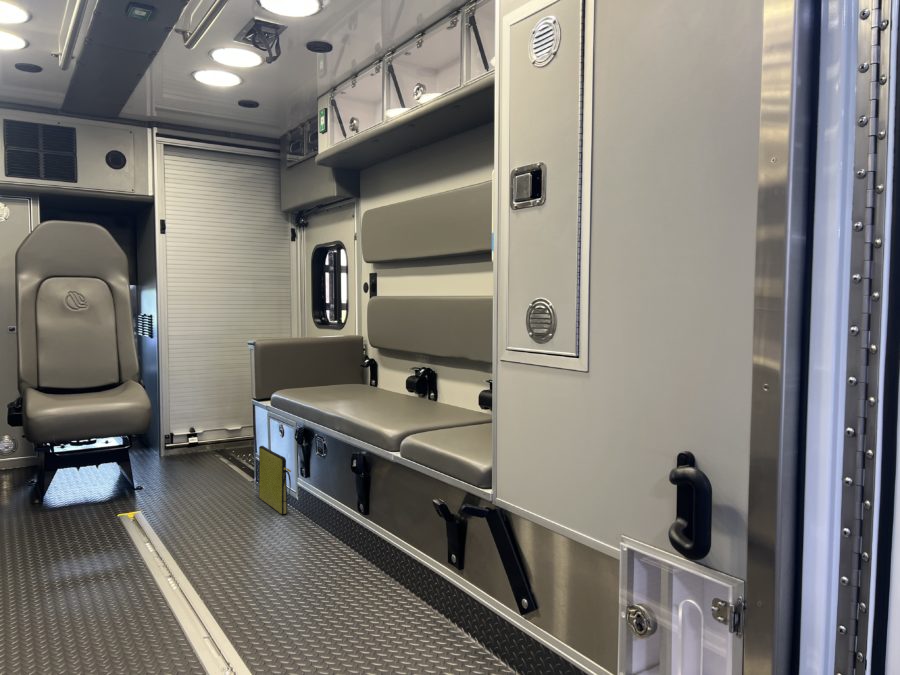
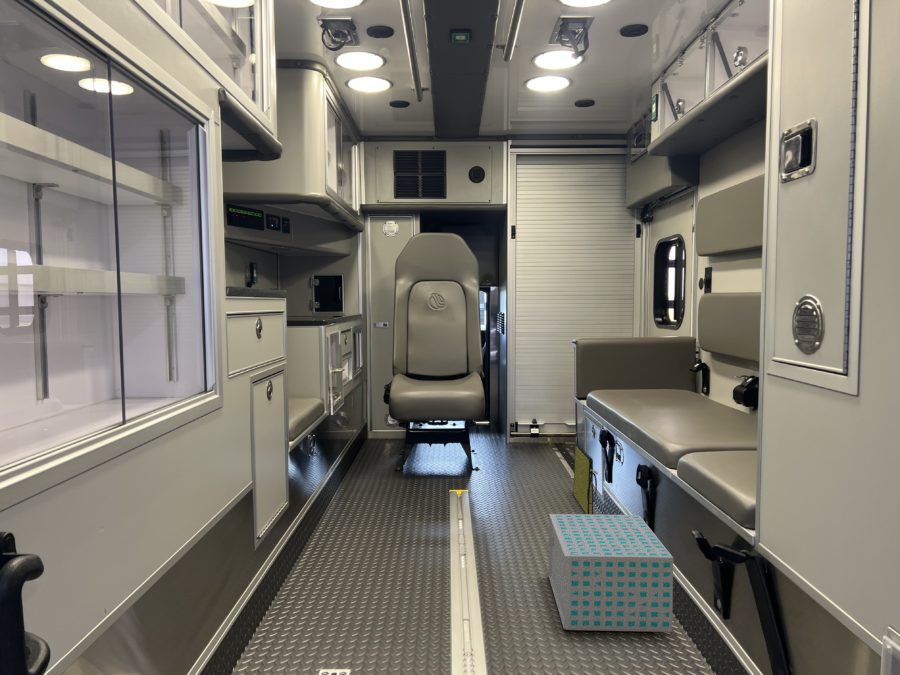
storage box: none [269,500,397,616] -> present [547,514,673,632]

